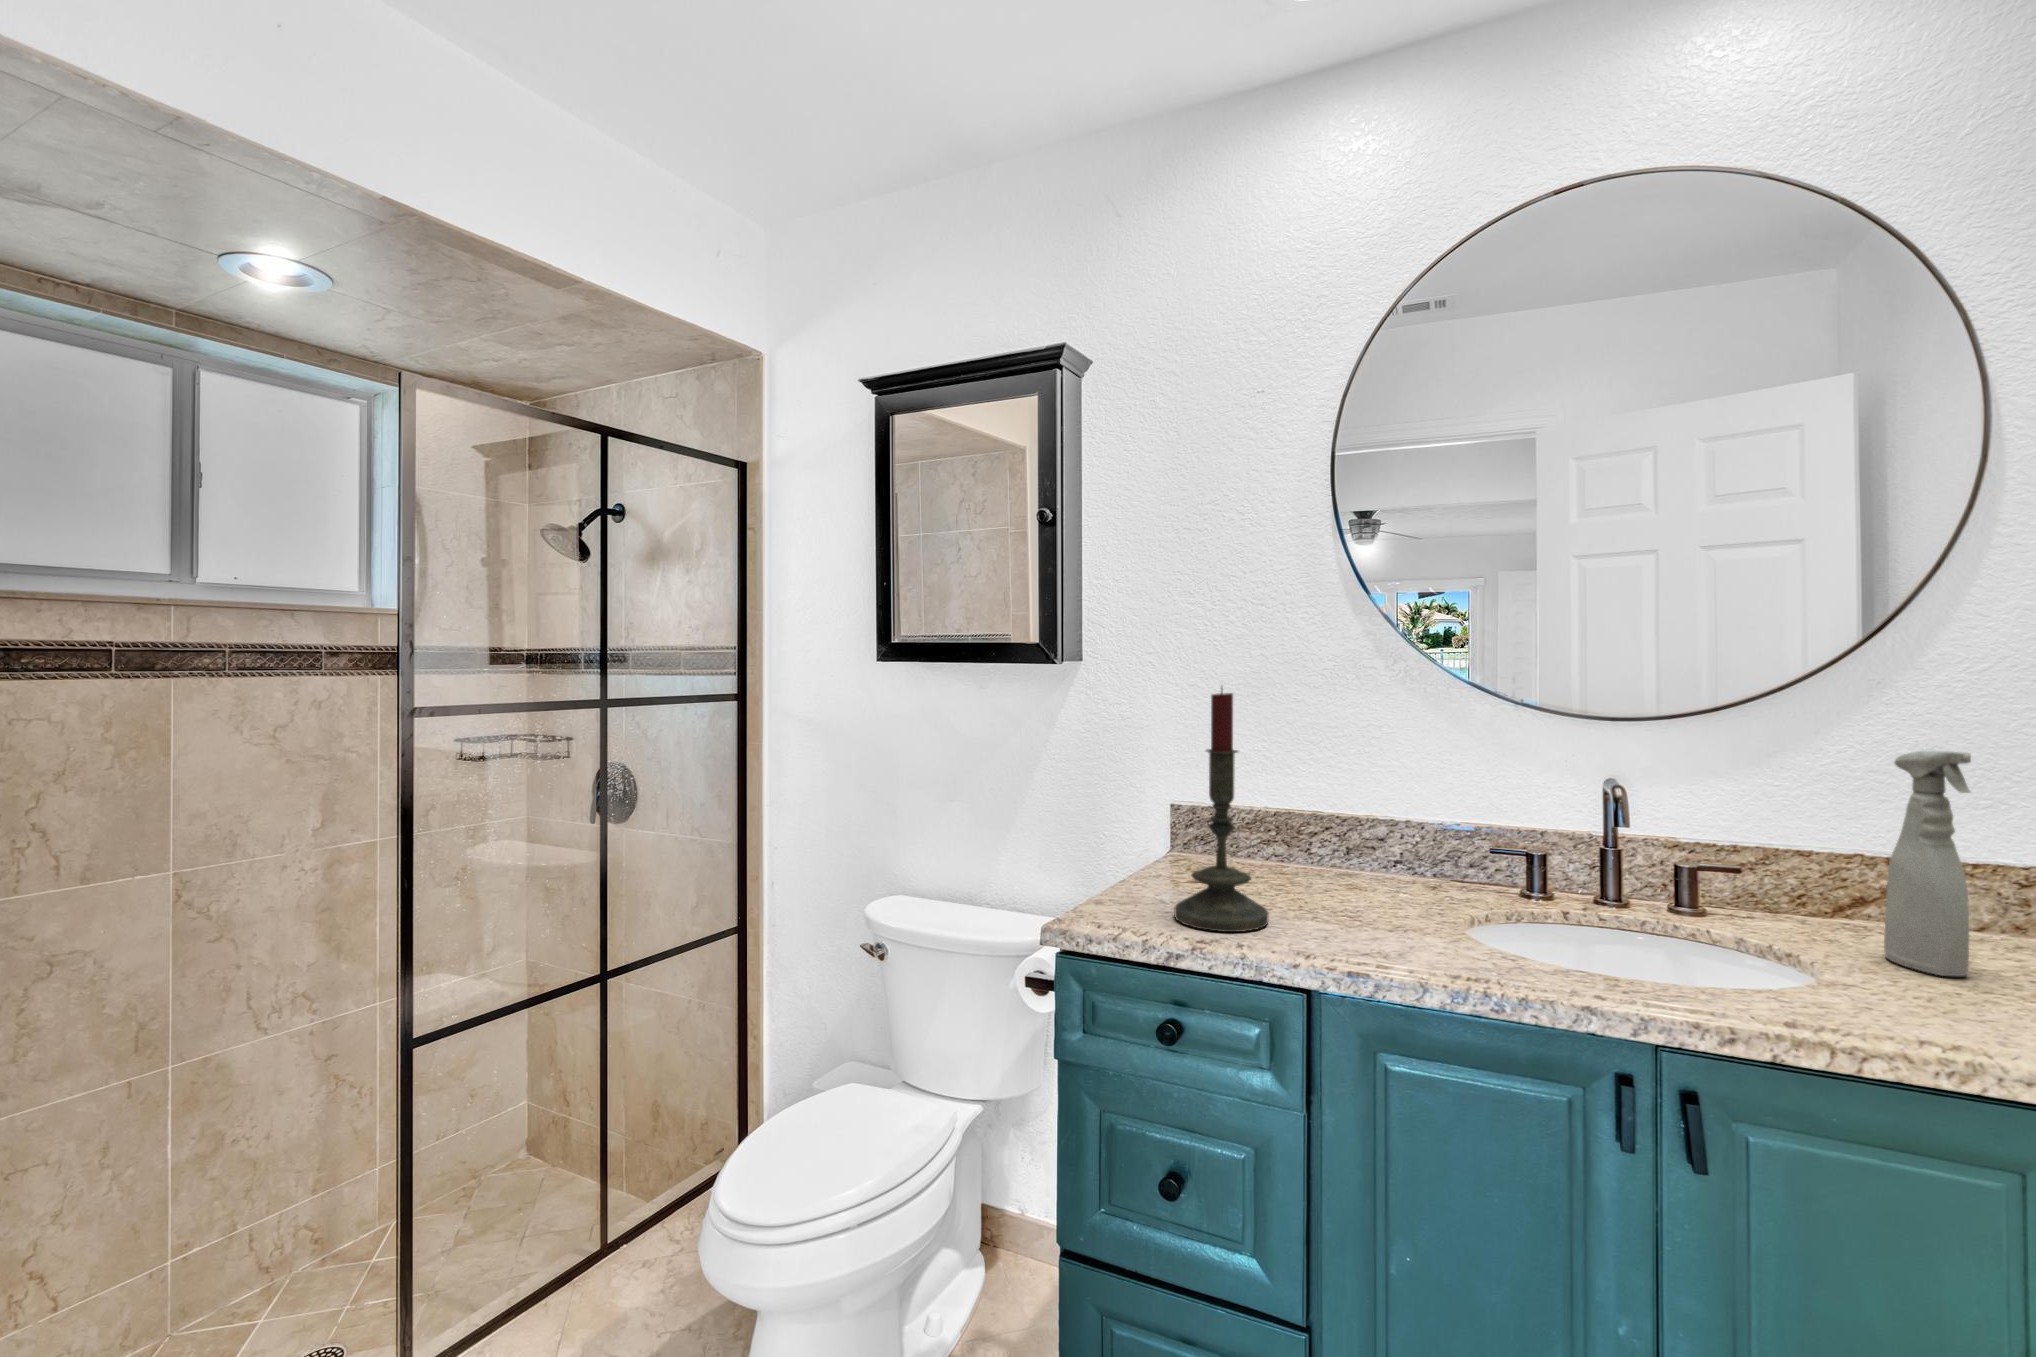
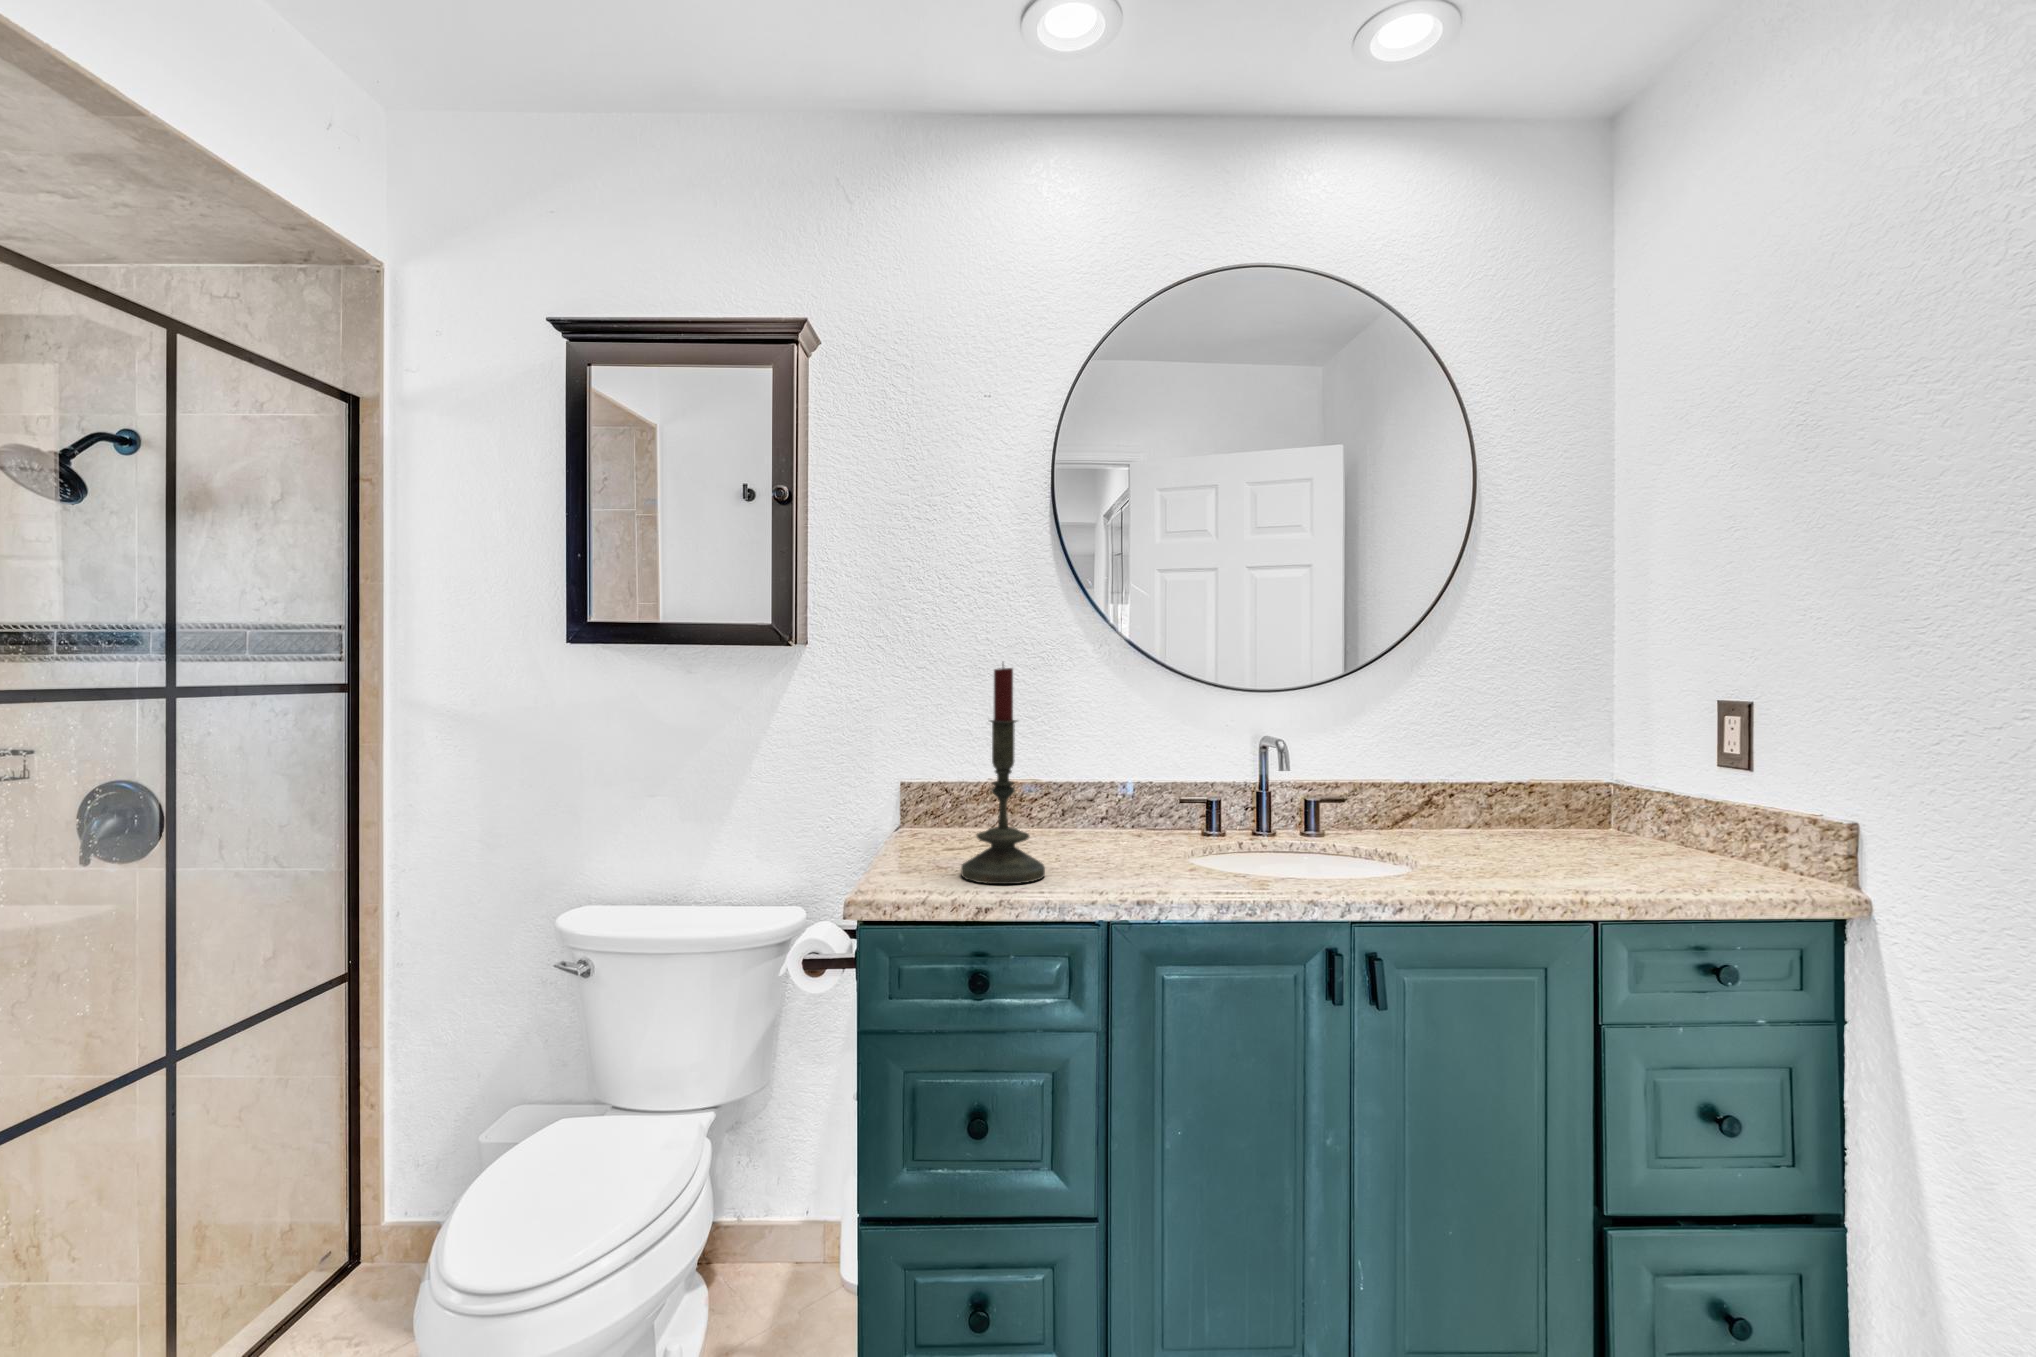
spray bottle: present [1884,750,1971,976] -> none [1437,704,1488,856]

